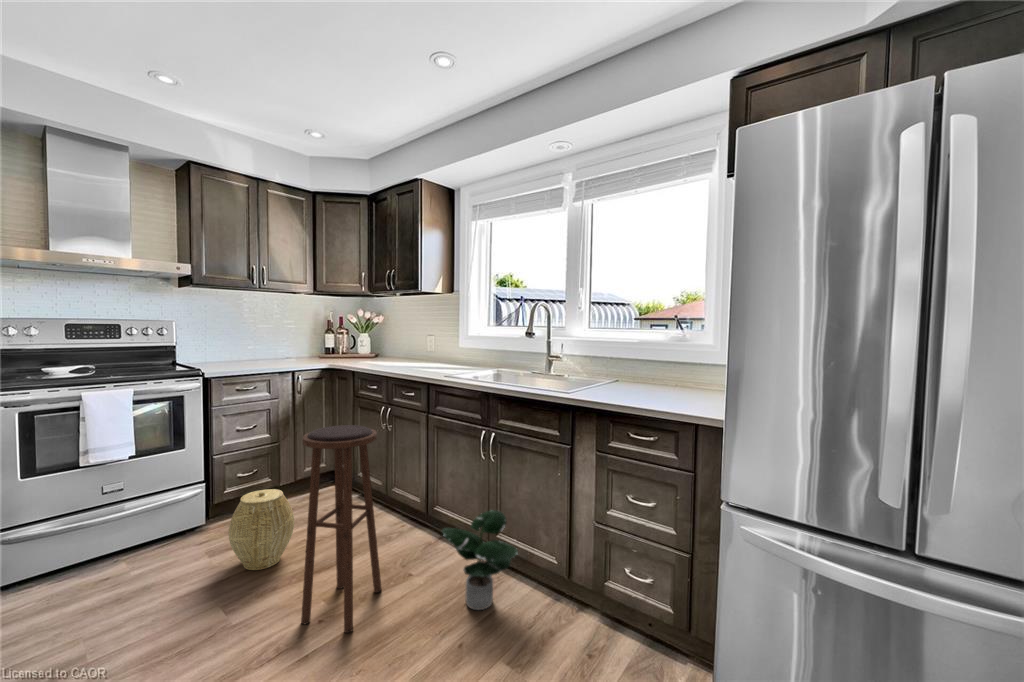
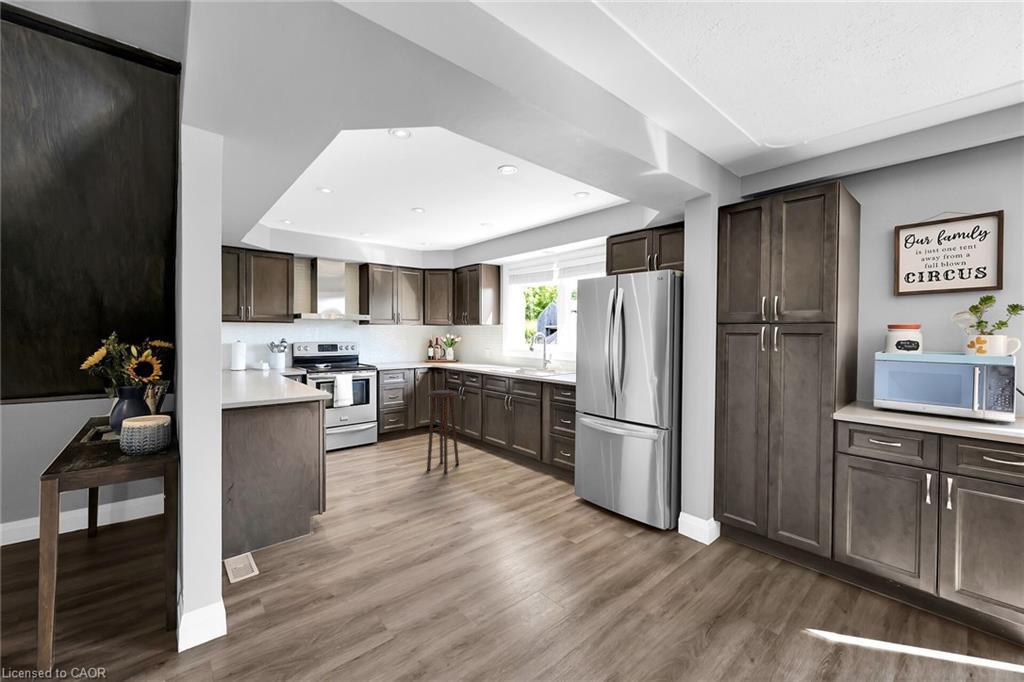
woven basket: present [228,489,294,570] -> none [393,422,420,457]
potted plant: present [442,510,518,610] -> none [484,432,517,472]

